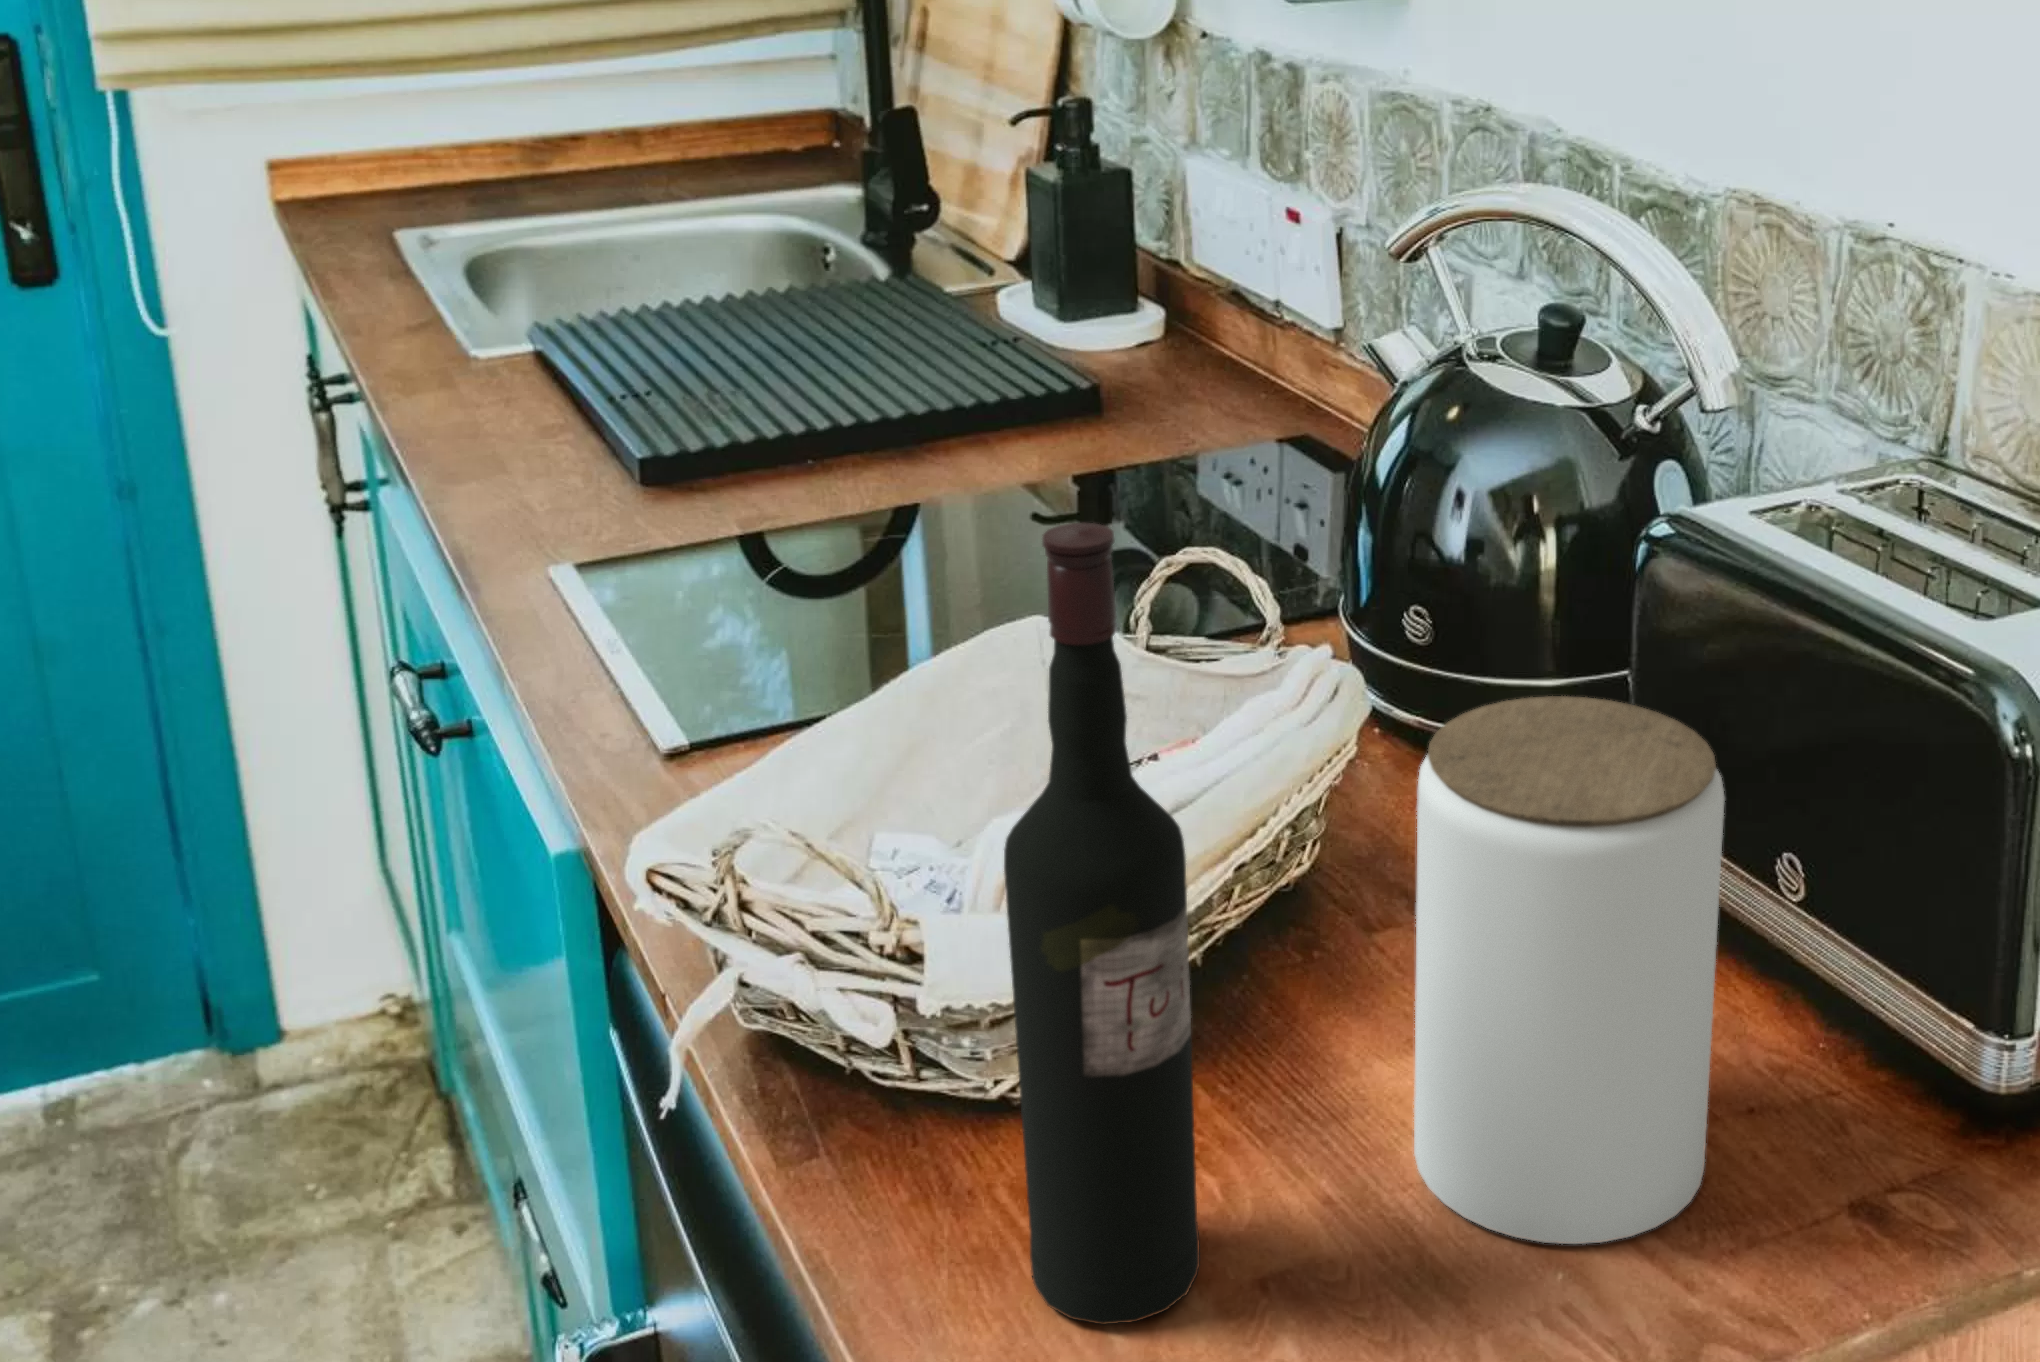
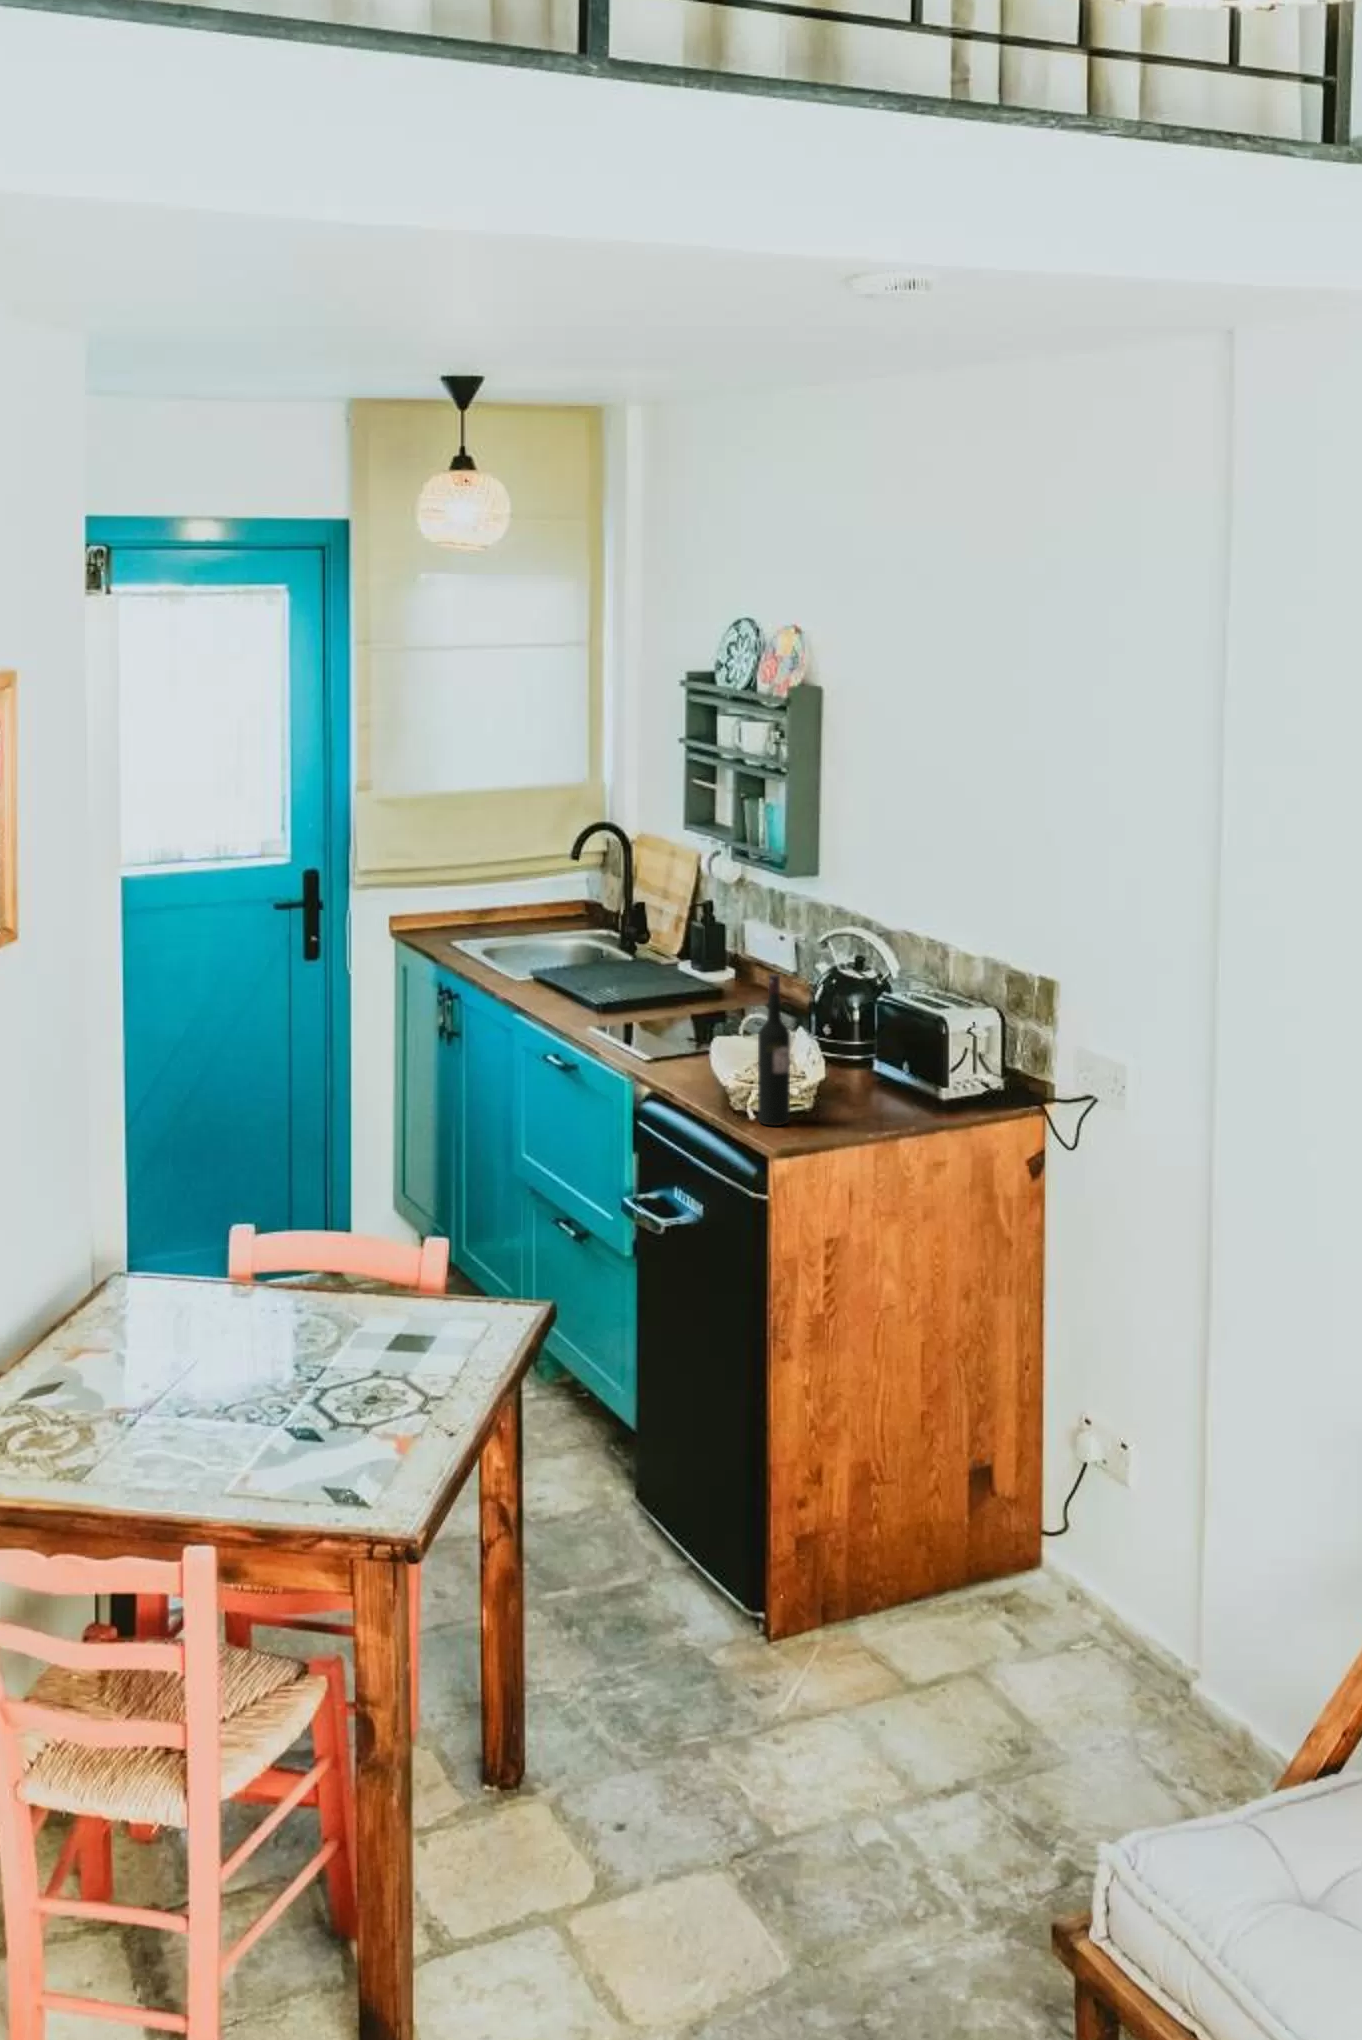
jar: present [1414,696,1725,1244] -> none [829,1020,887,1120]

